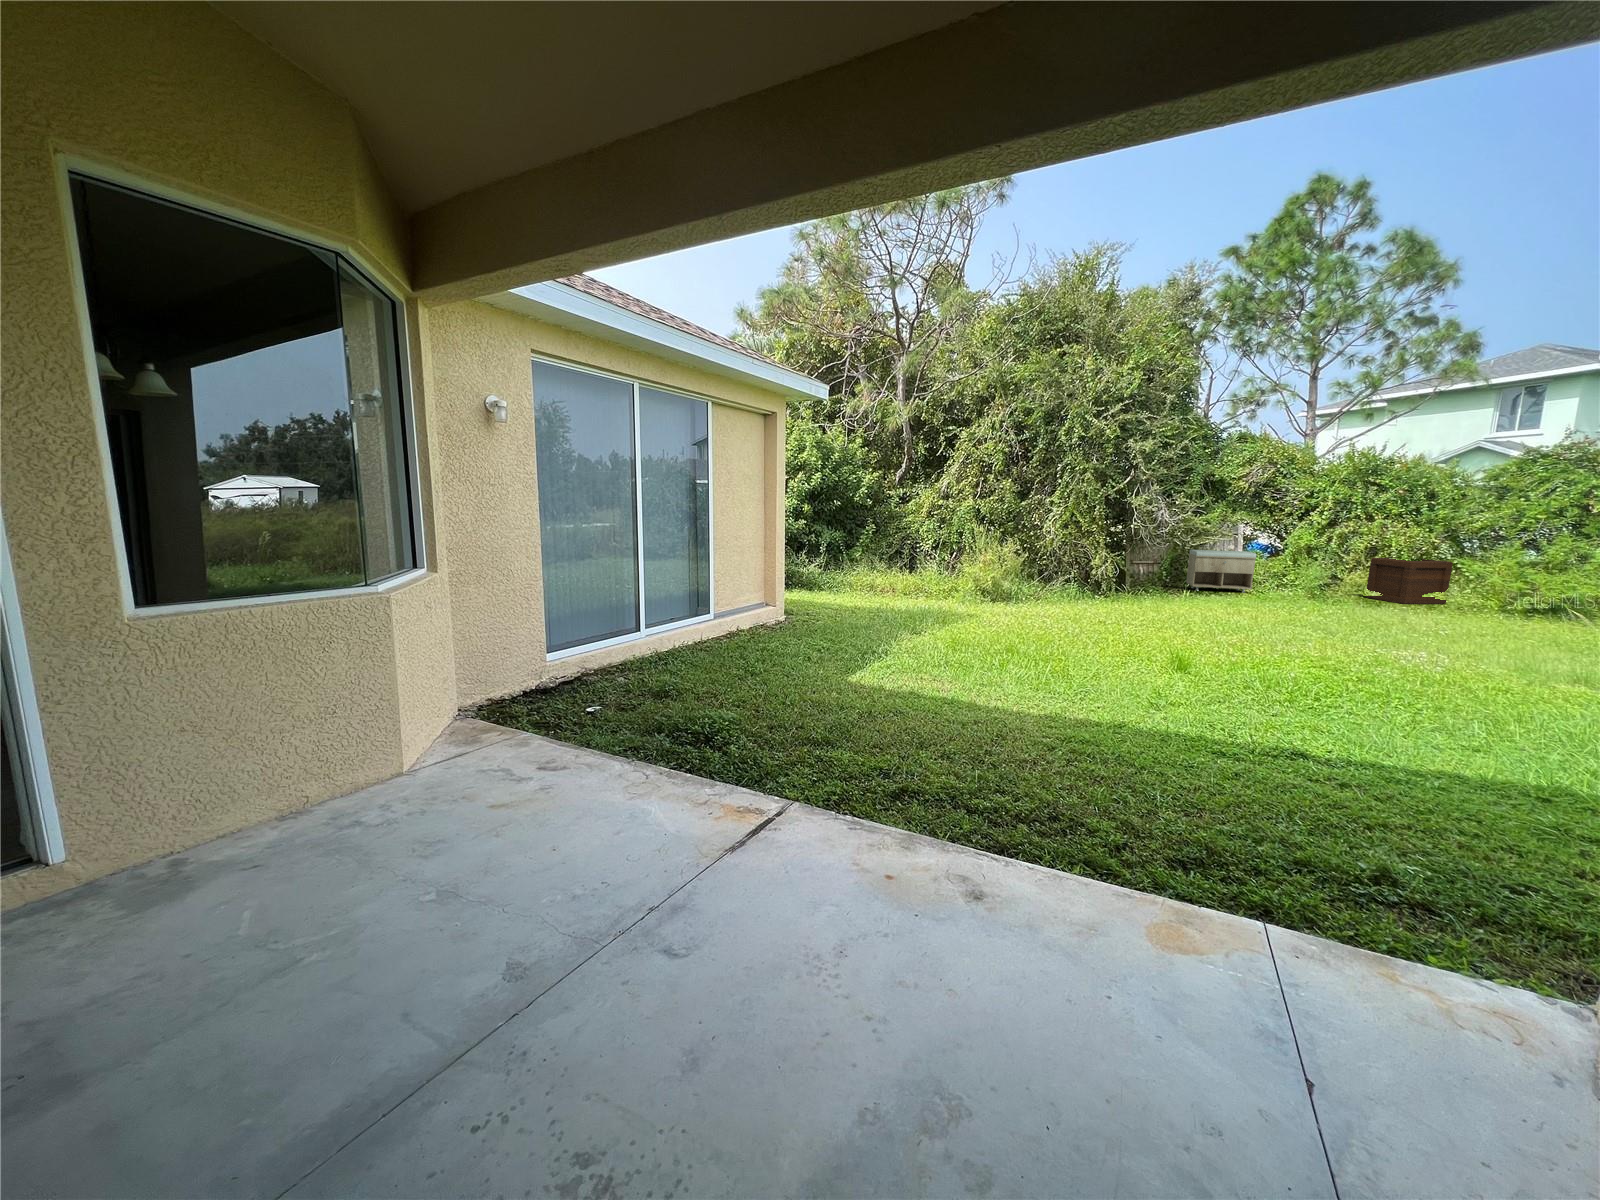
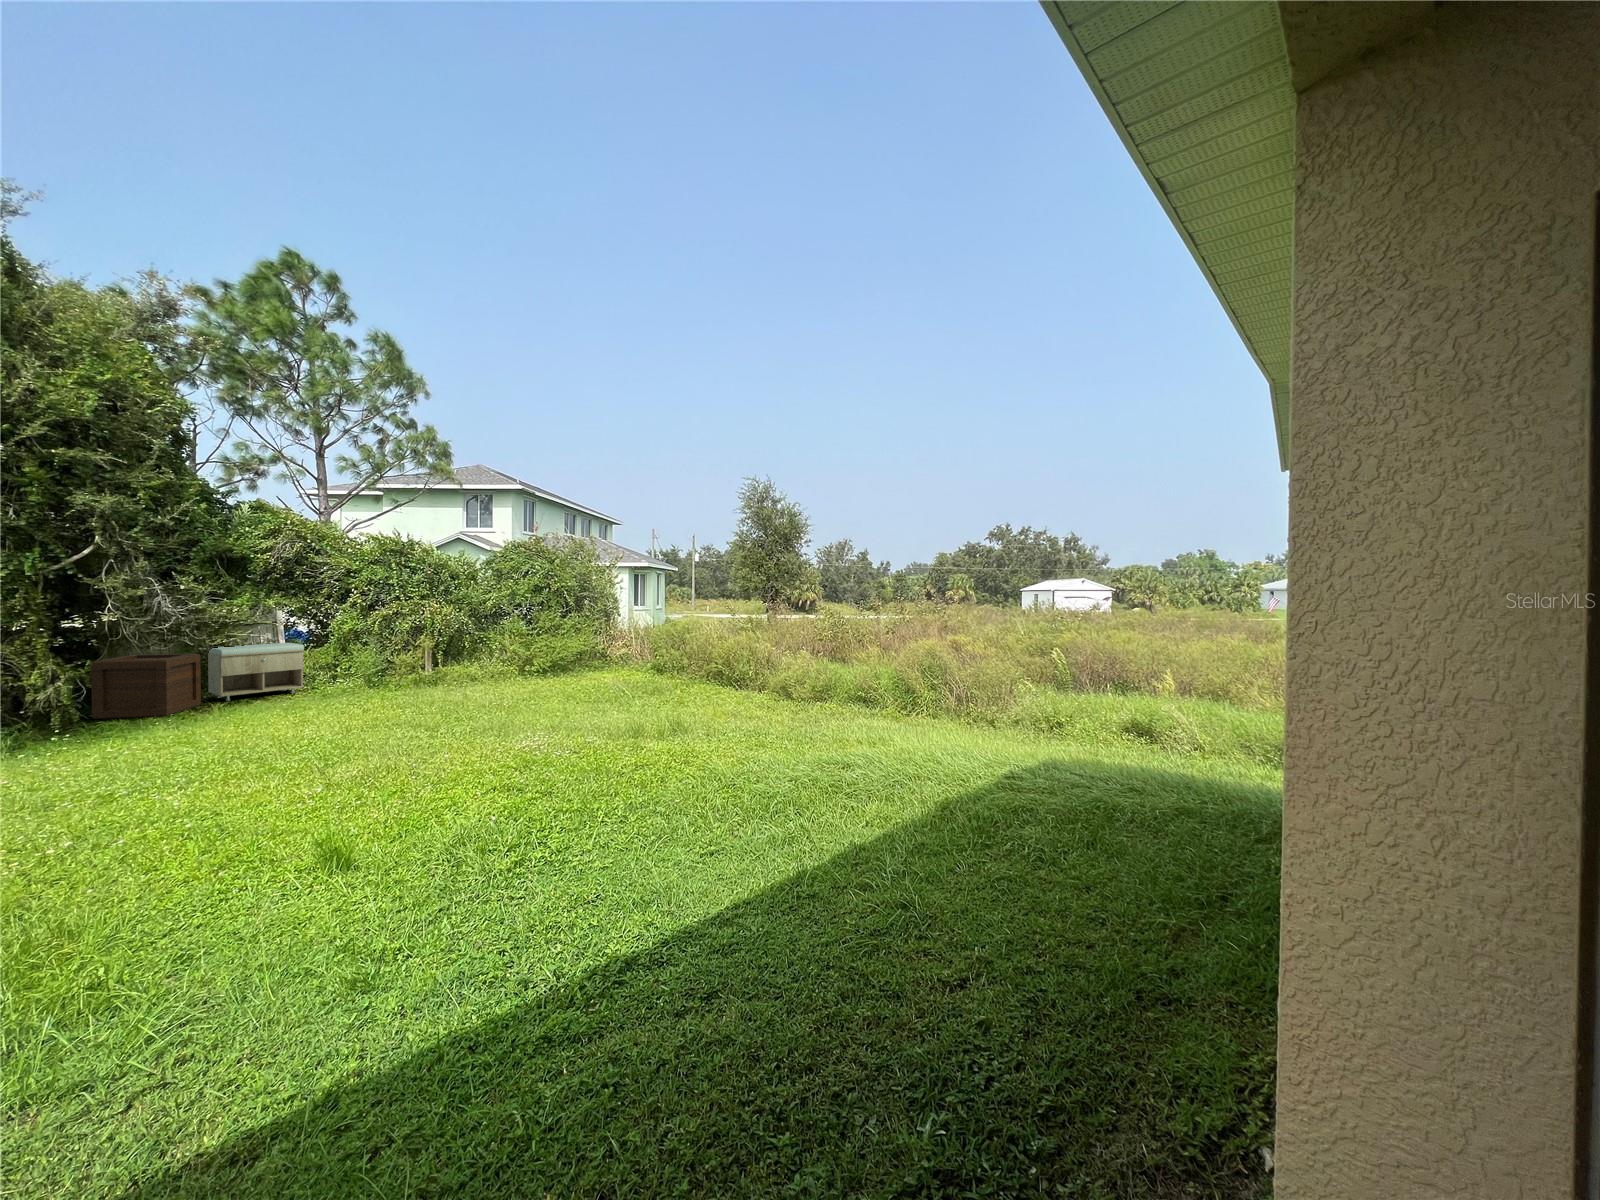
wooden crate: present [1365,558,1453,604] -> present [91,654,201,719]

